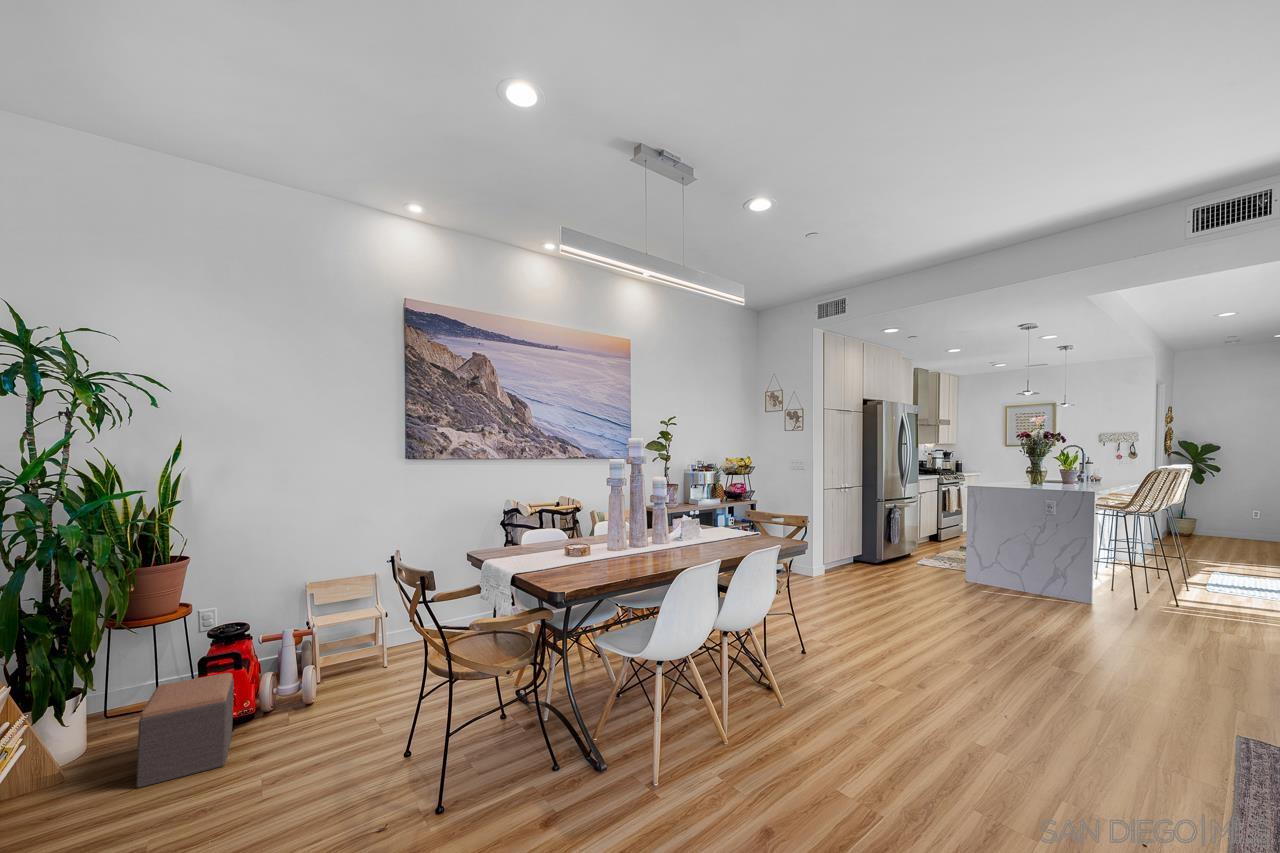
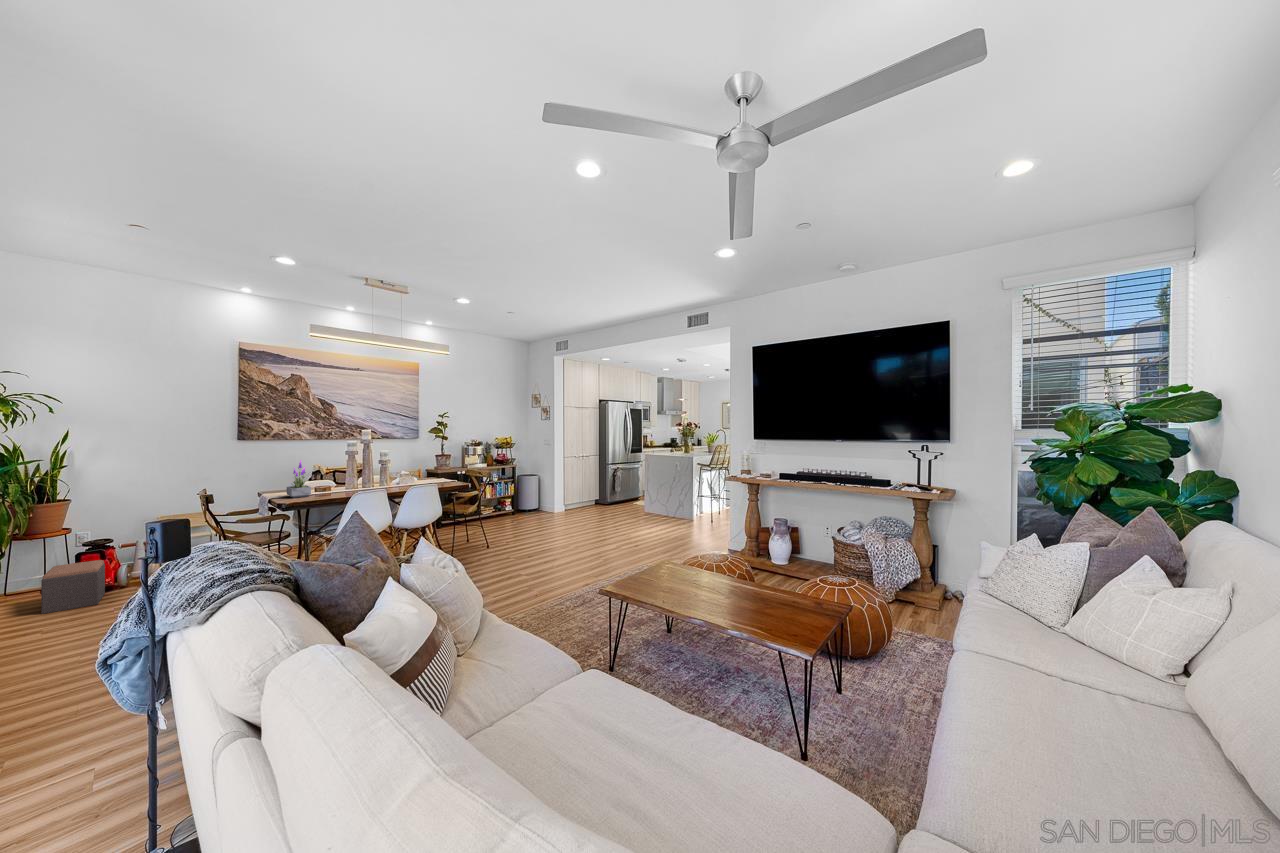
potted plant: none [518,486,559,560] -> present [287,460,311,498]

